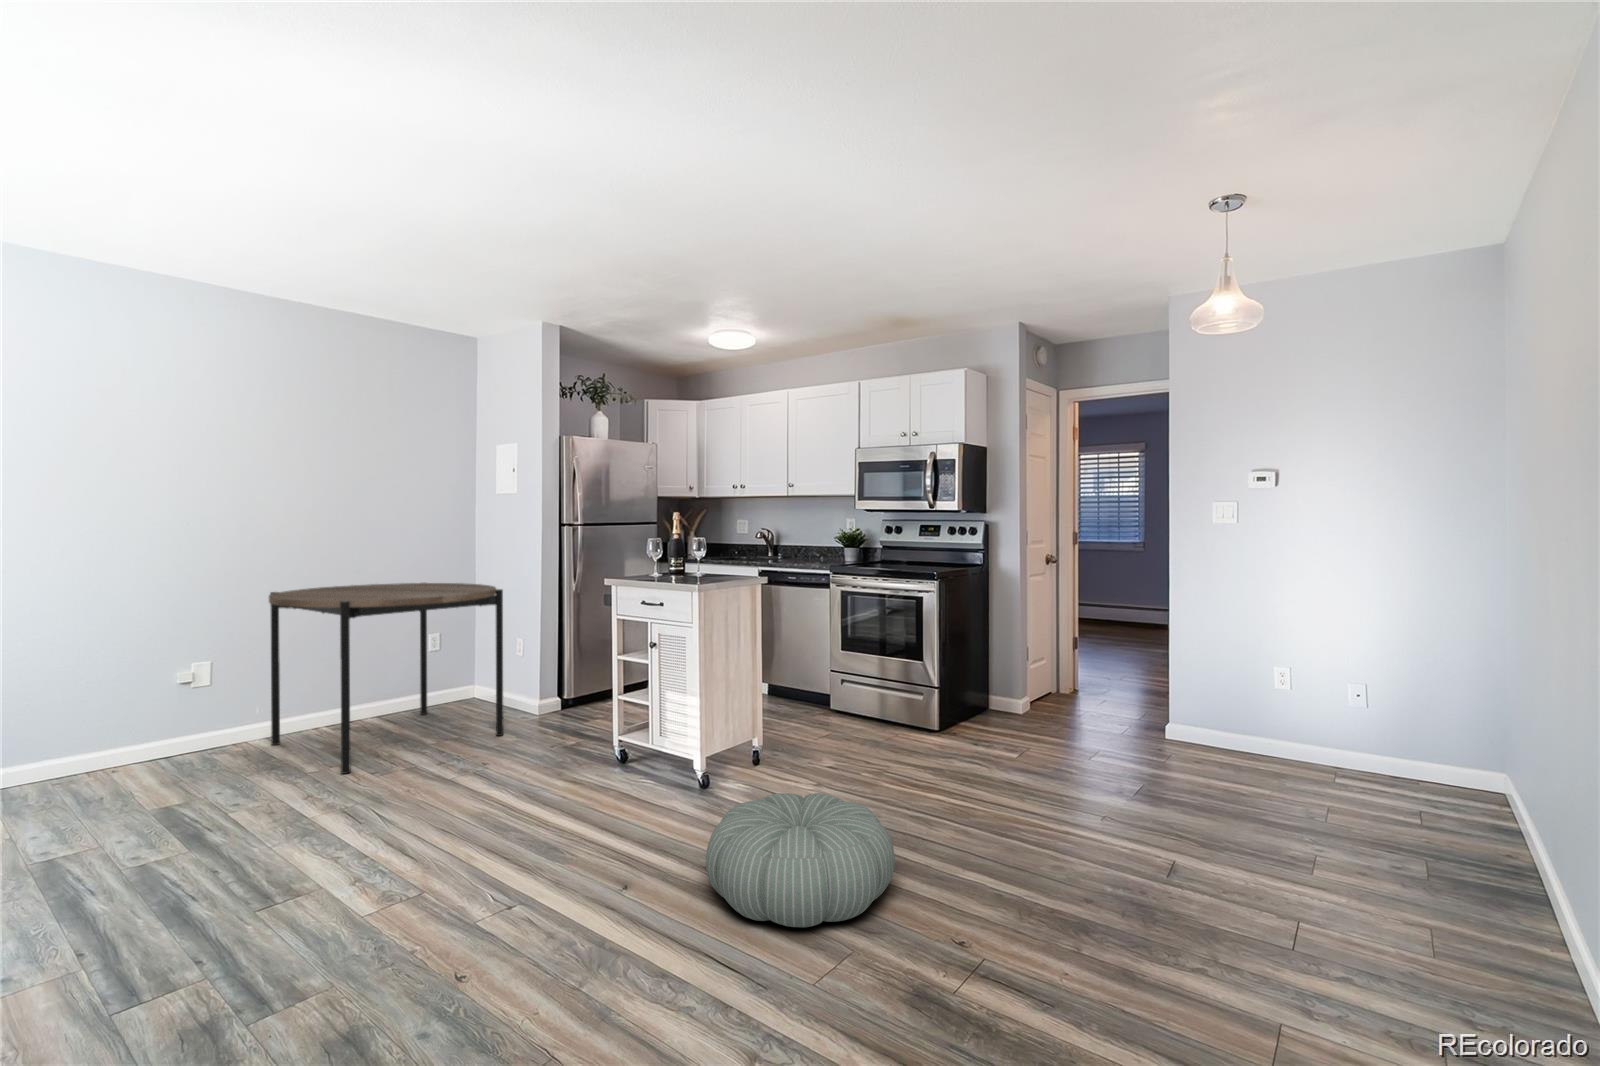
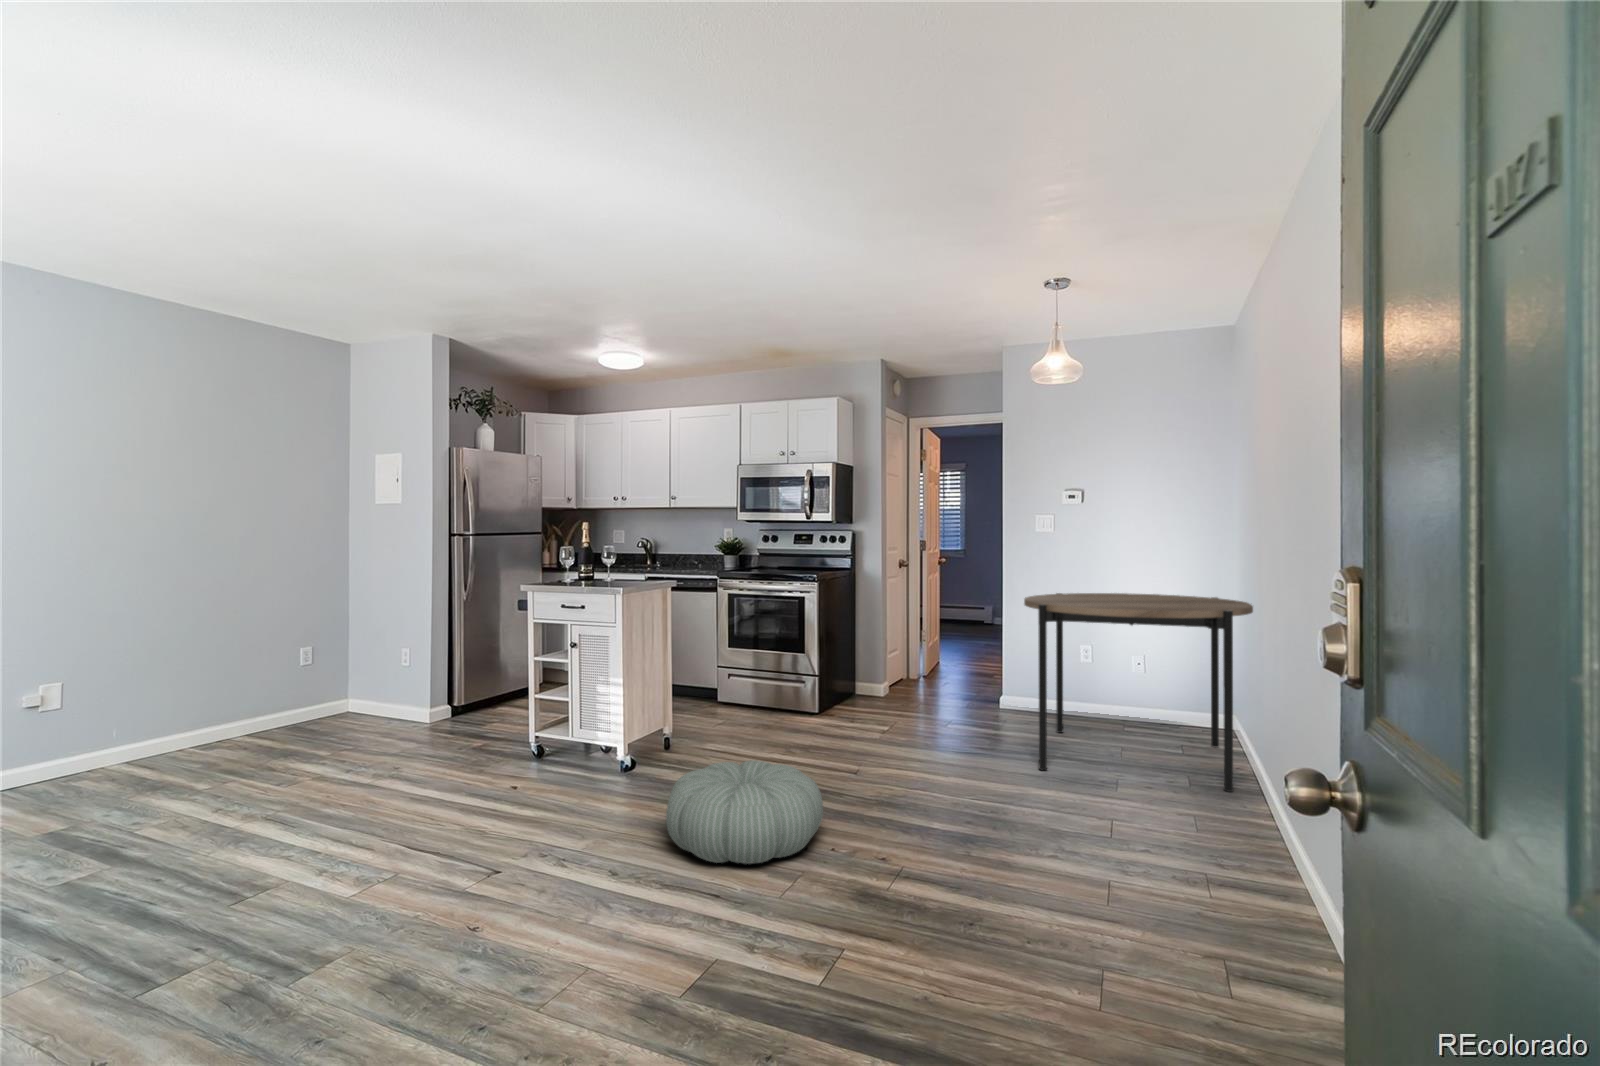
dining table: present [269,583,503,774] -> present [1024,593,1253,792]

